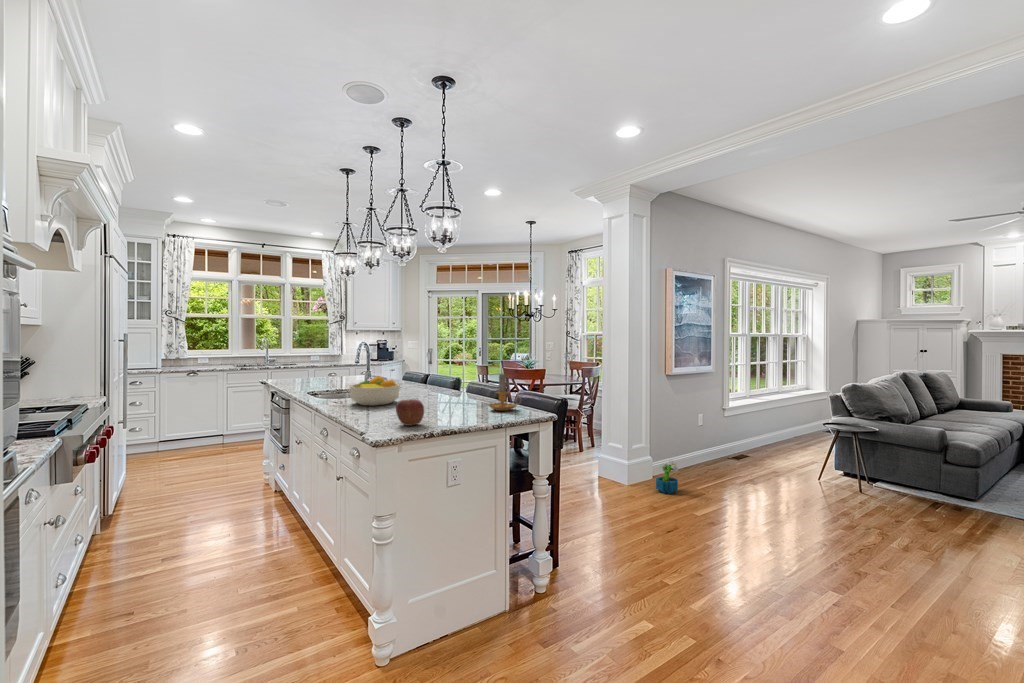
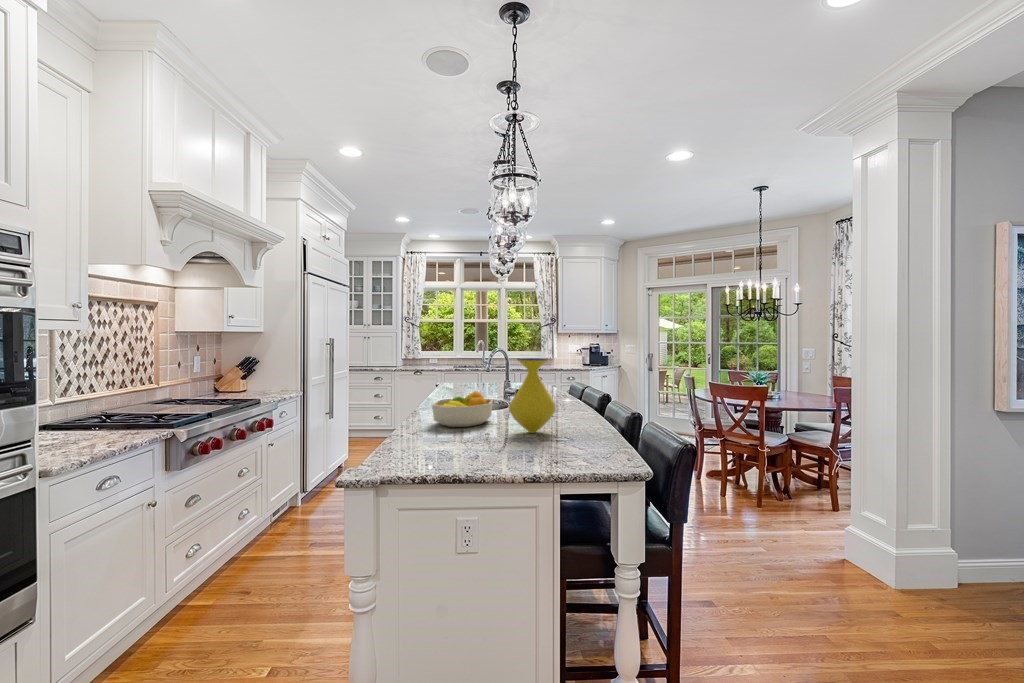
vase: none [428,346,464,404] -> present [509,358,556,433]
candle: present [488,374,518,411] -> none [557,397,608,452]
apple: present [396,399,424,426] -> none [404,429,439,464]
decorative plant: present [656,460,678,494] -> none [934,551,981,607]

